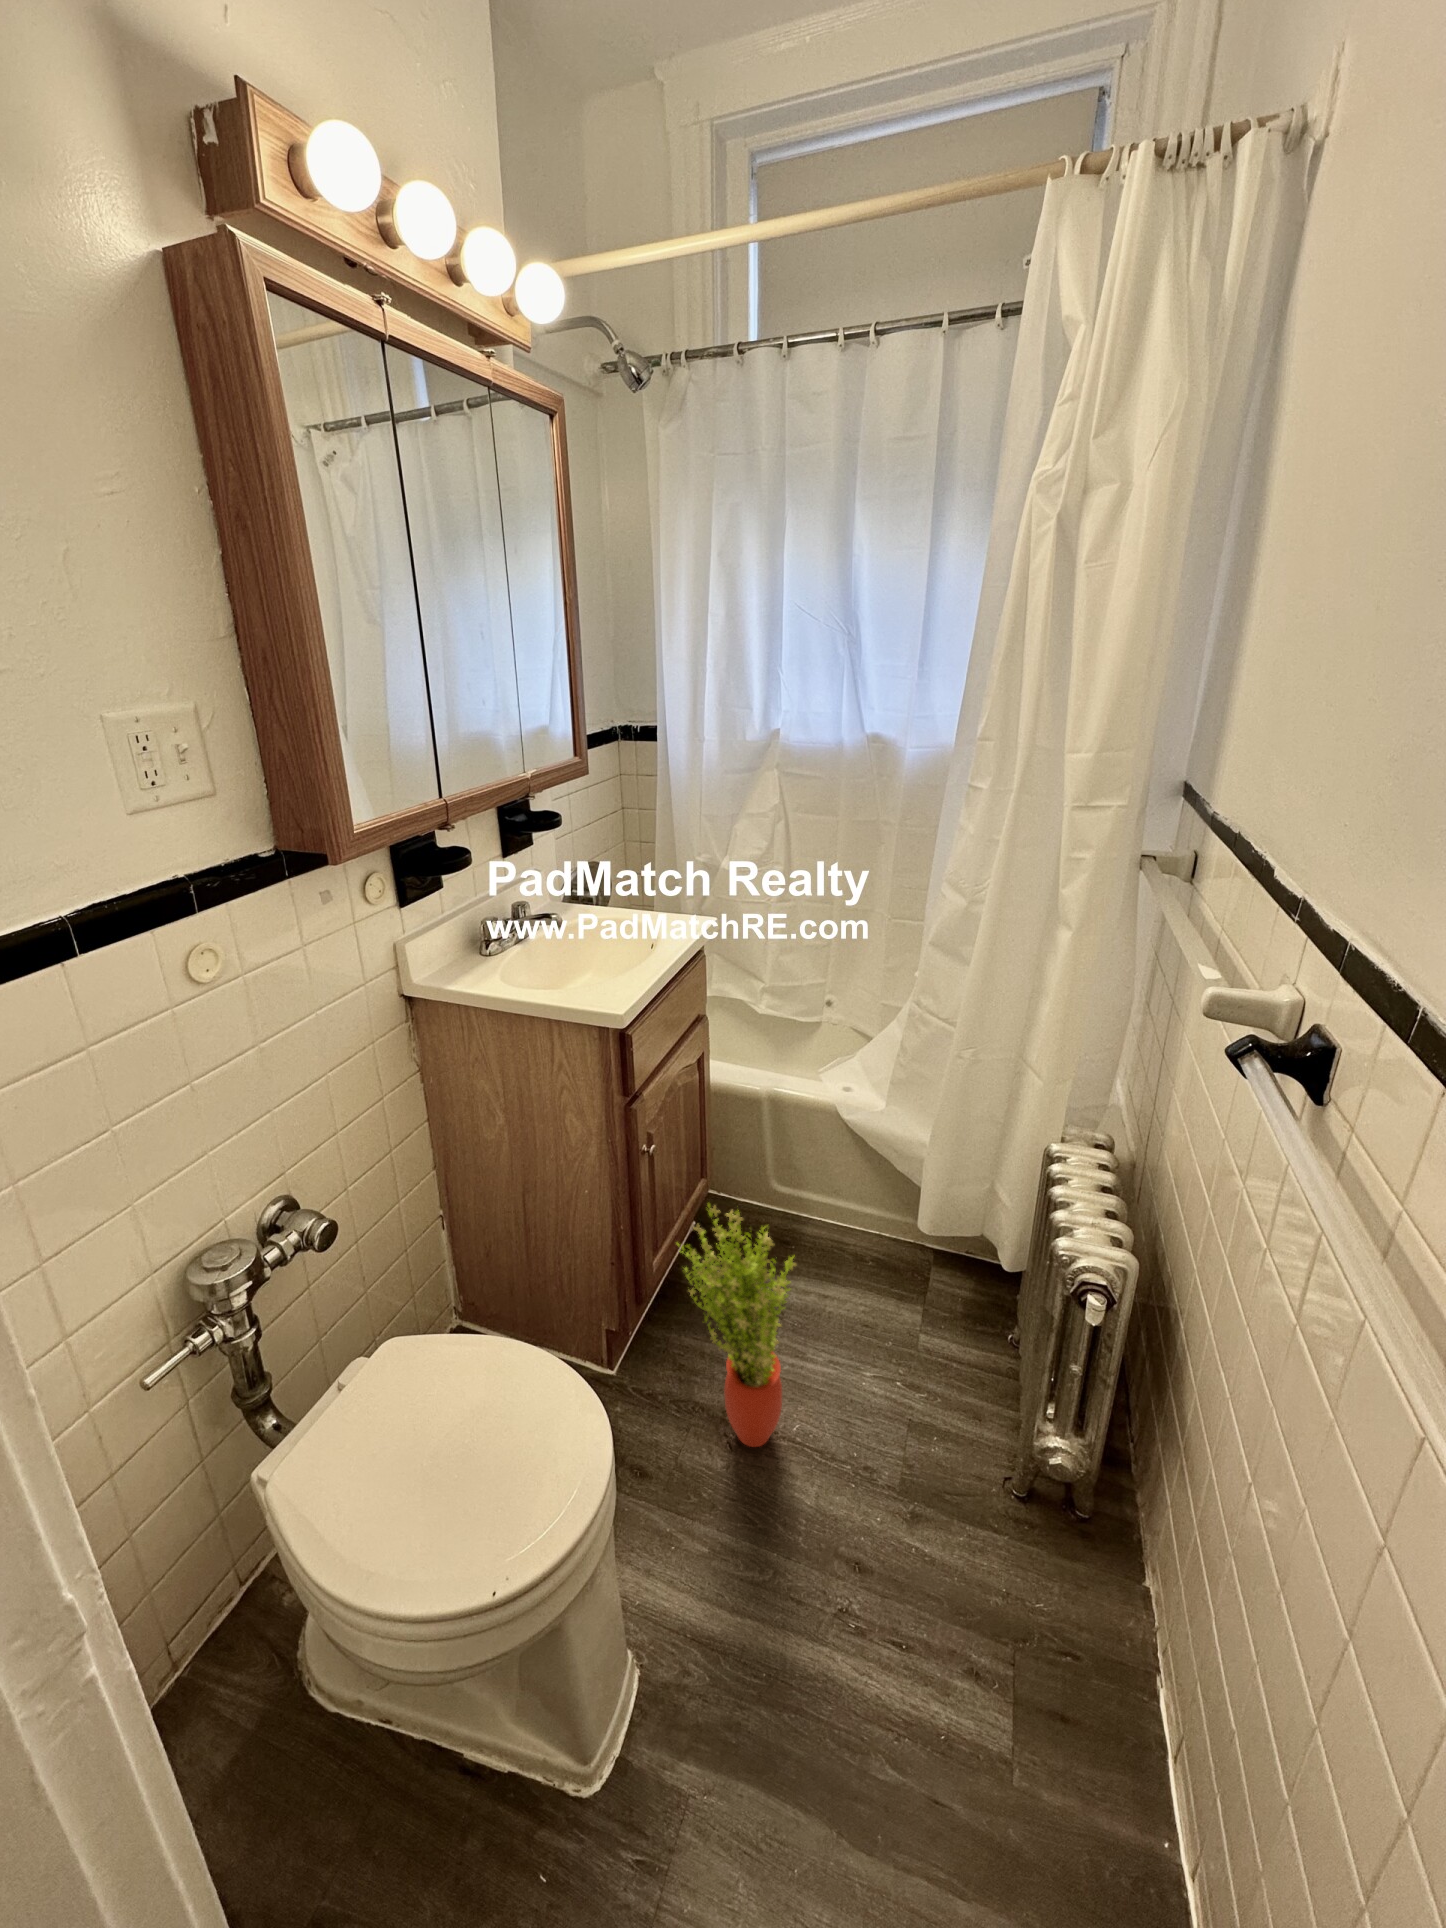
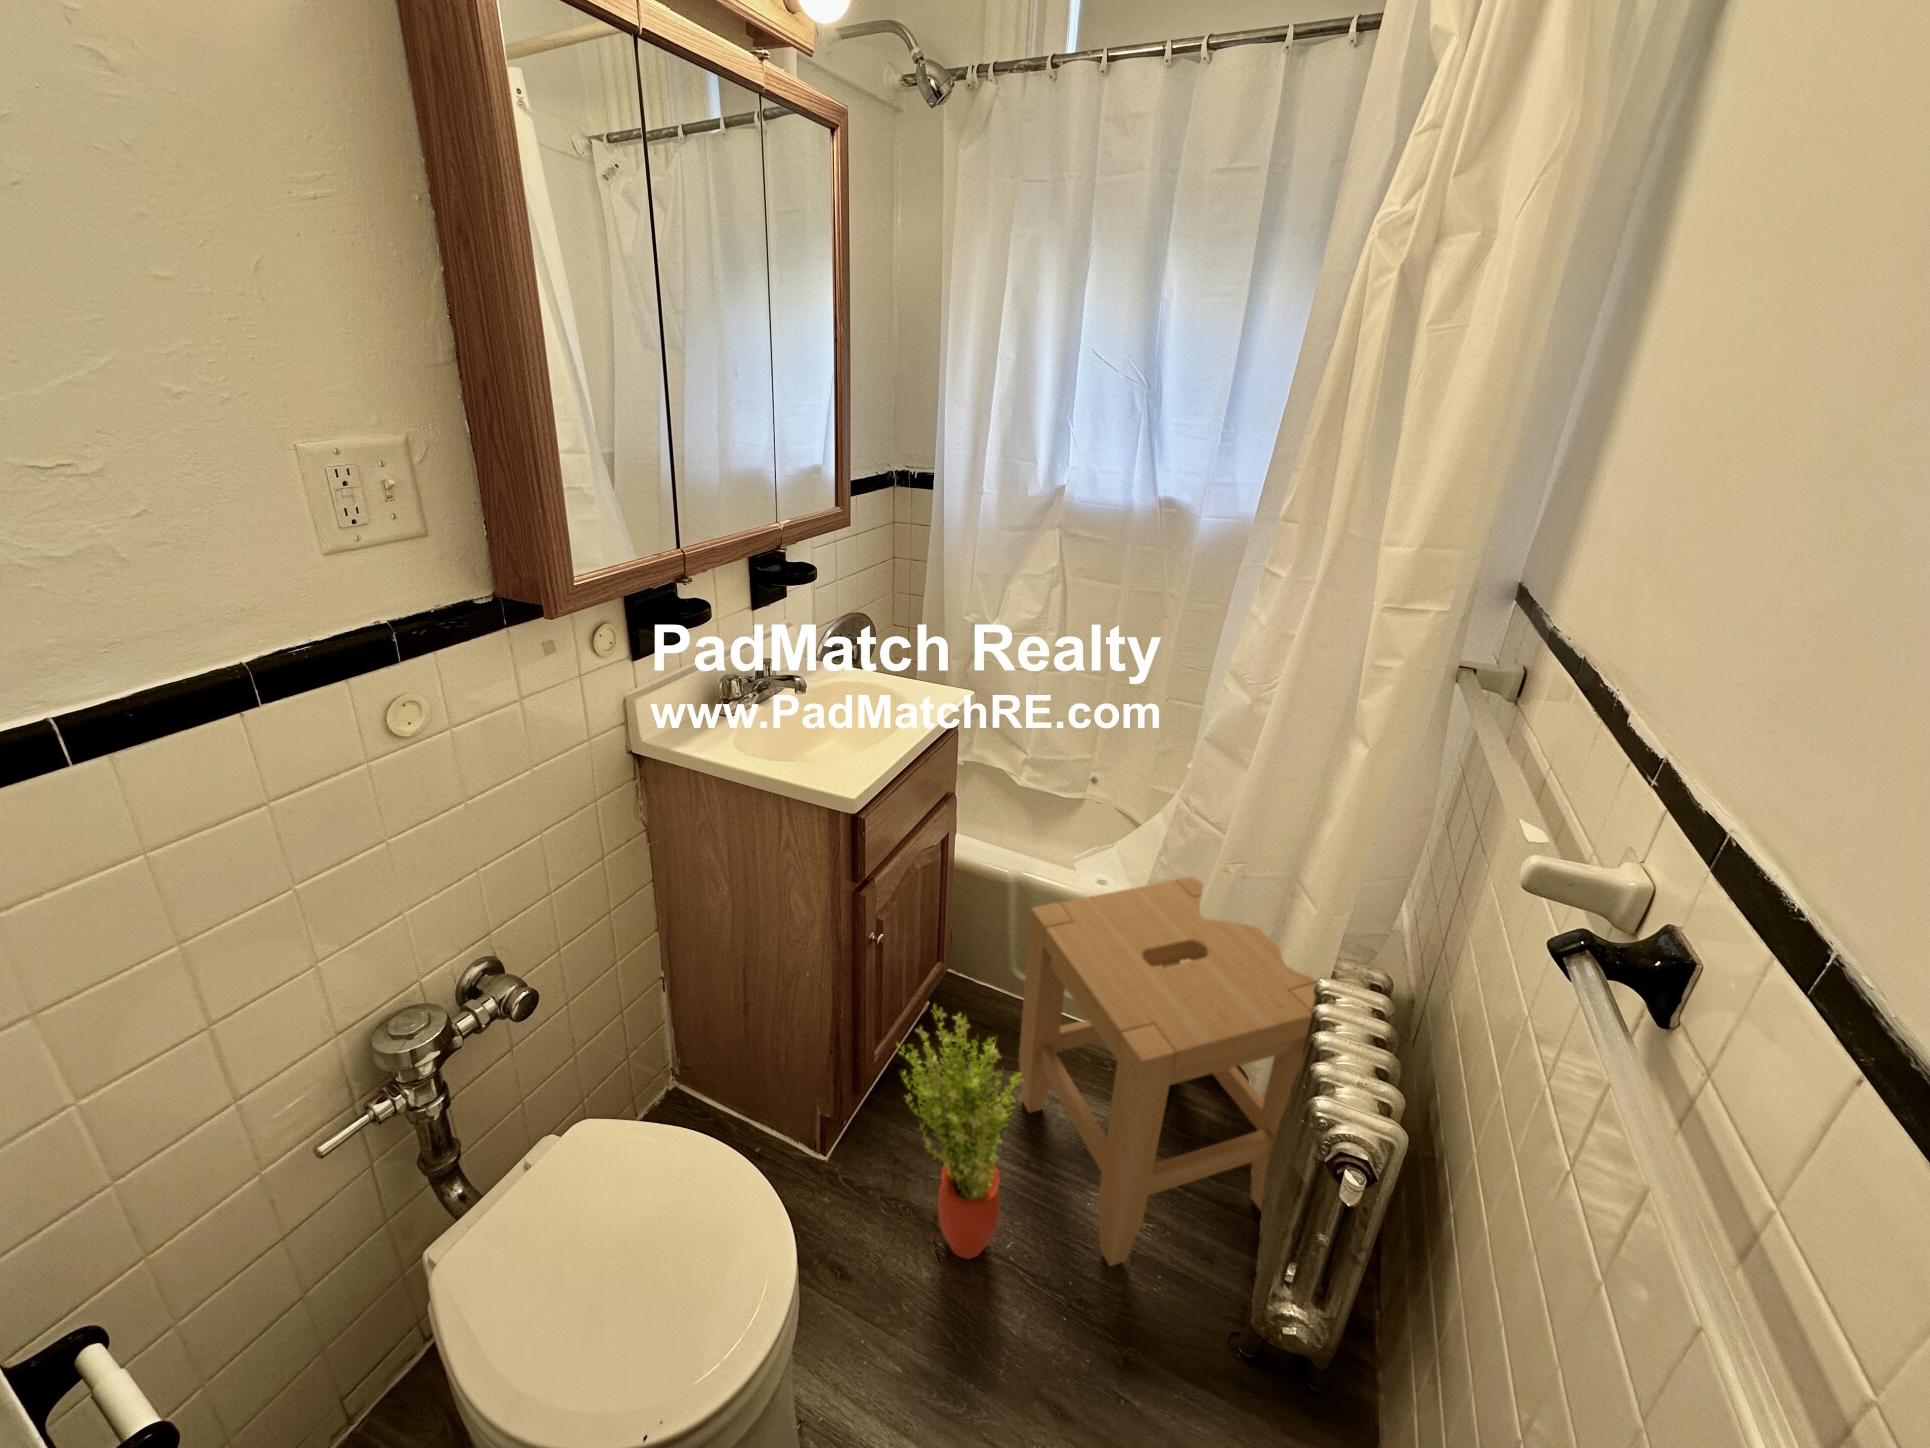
stool: none [785,1070,1075,1437] -> present [1019,876,1315,1266]

